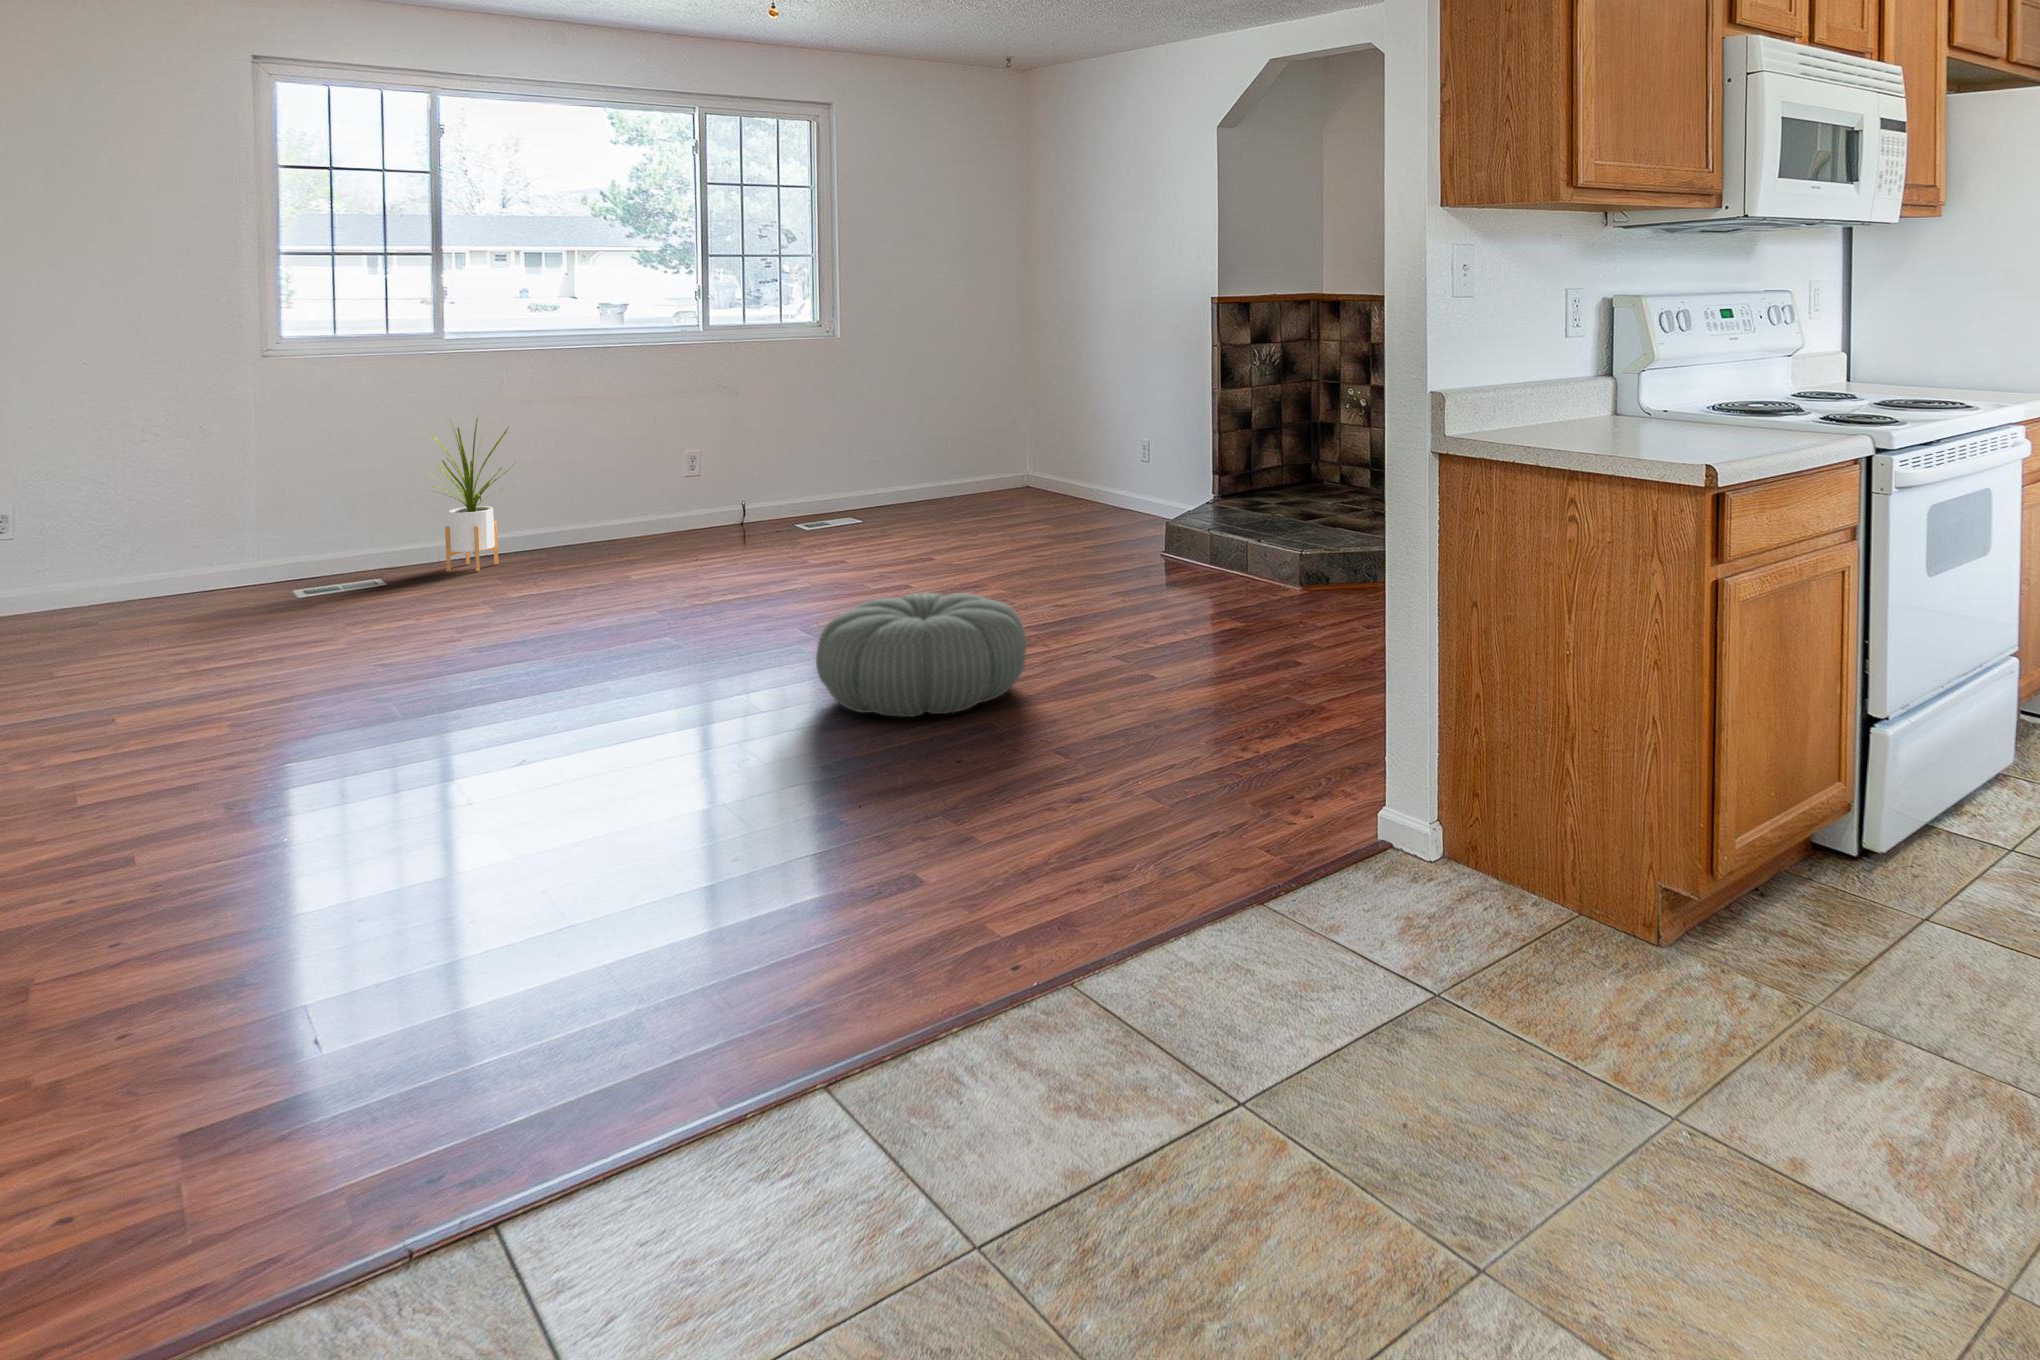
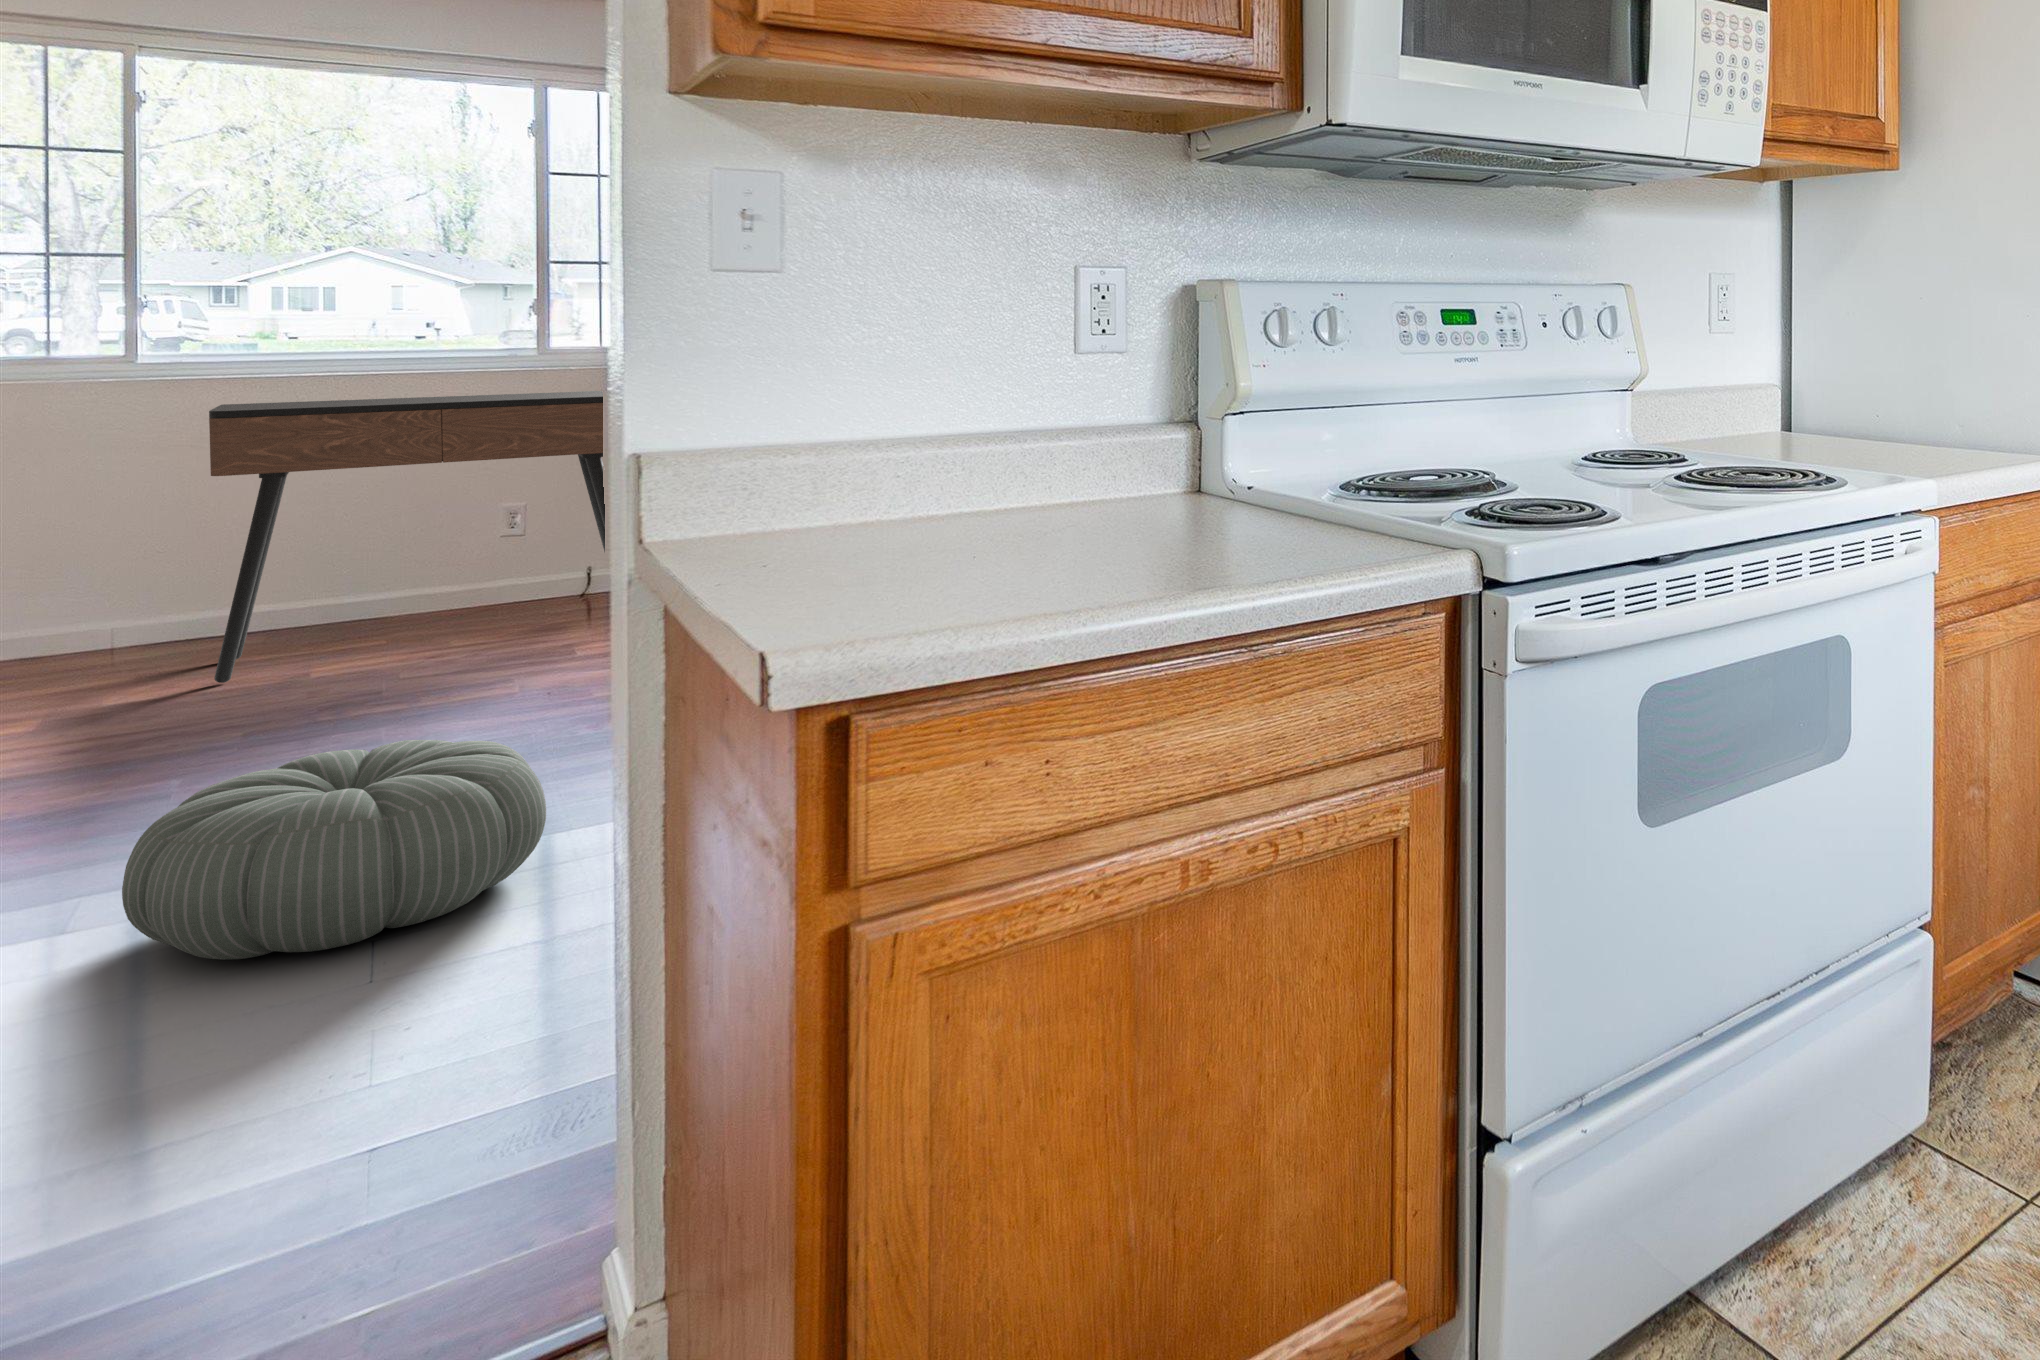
console table: none [535,357,828,580] -> present [209,391,605,683]
house plant: present [430,417,510,571] -> none [58,461,213,667]

